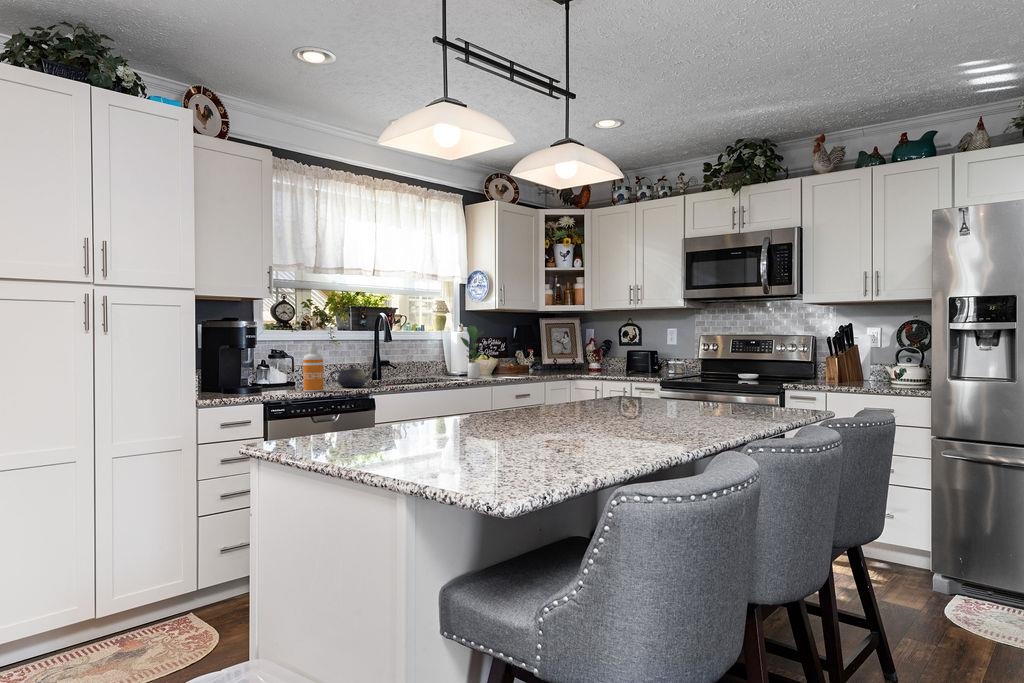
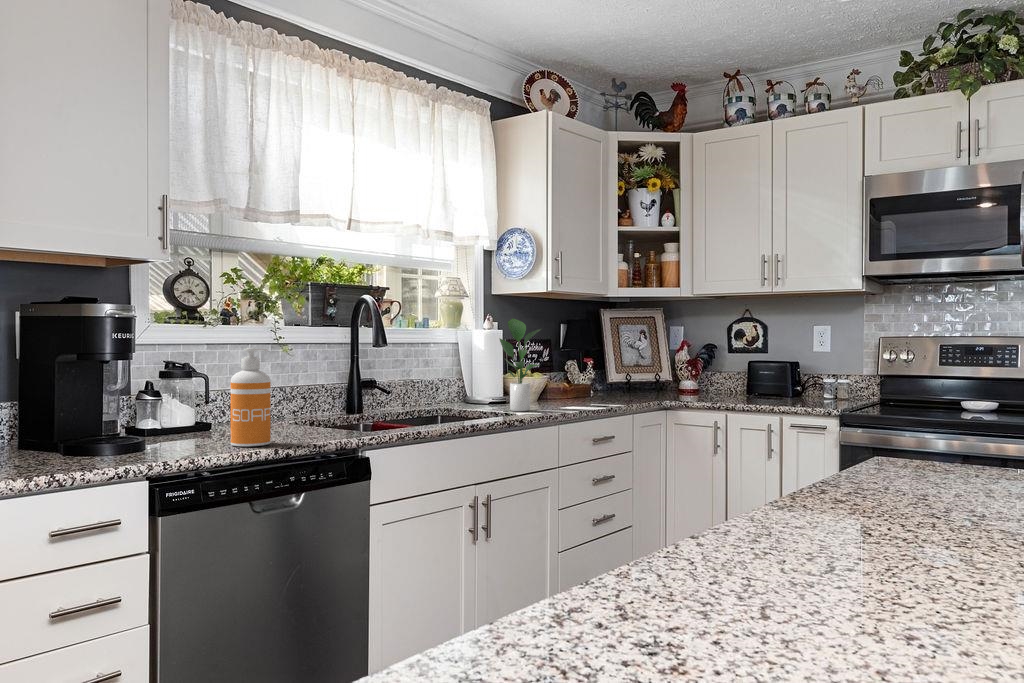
teapot: present [330,365,375,387] -> none [279,390,366,433]

